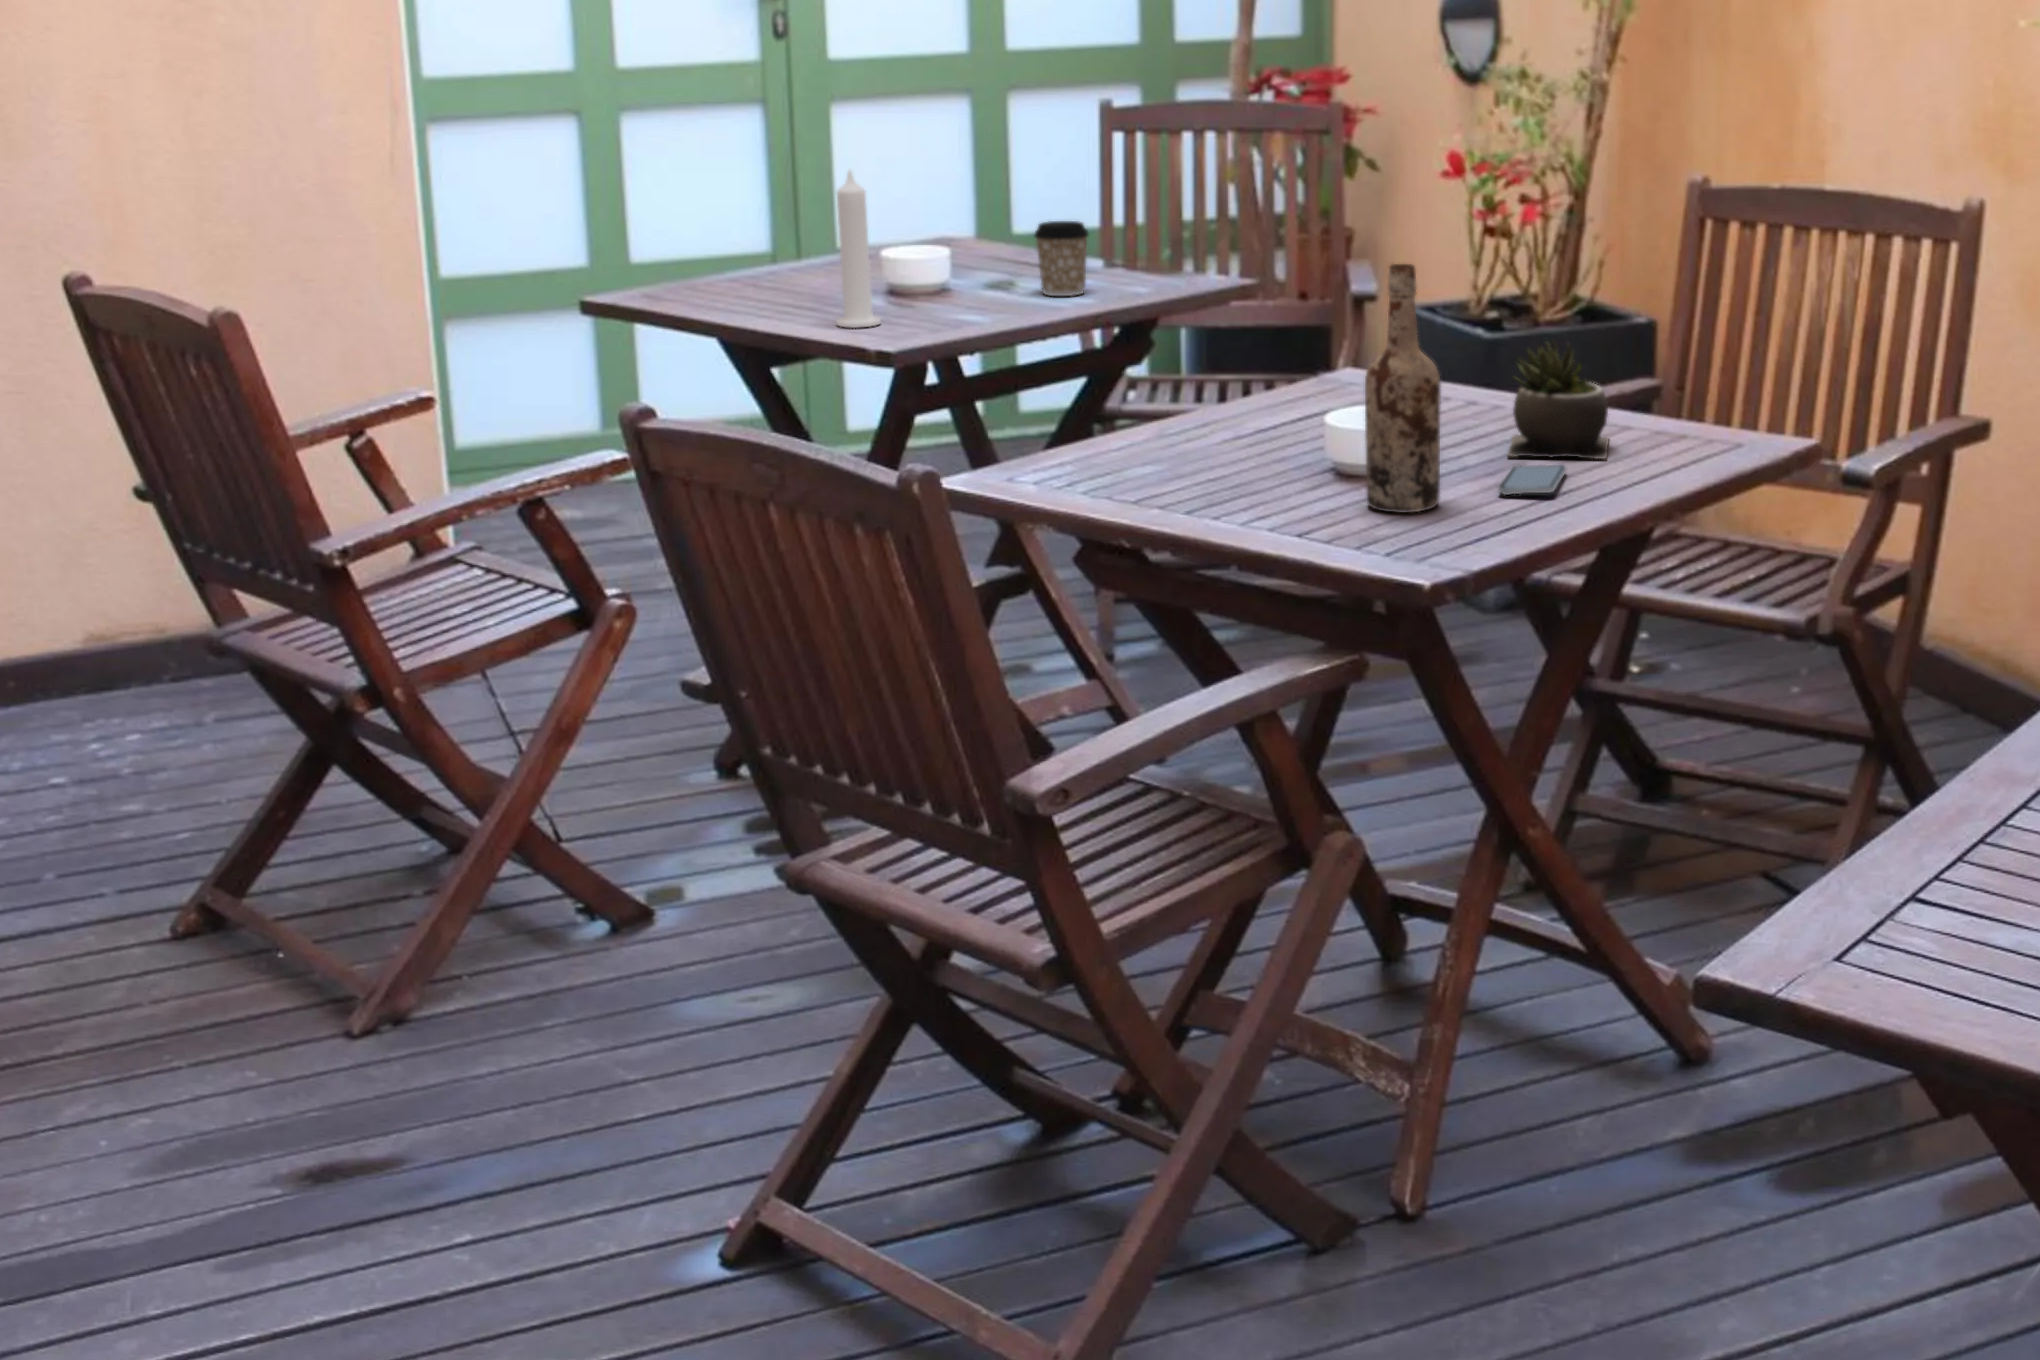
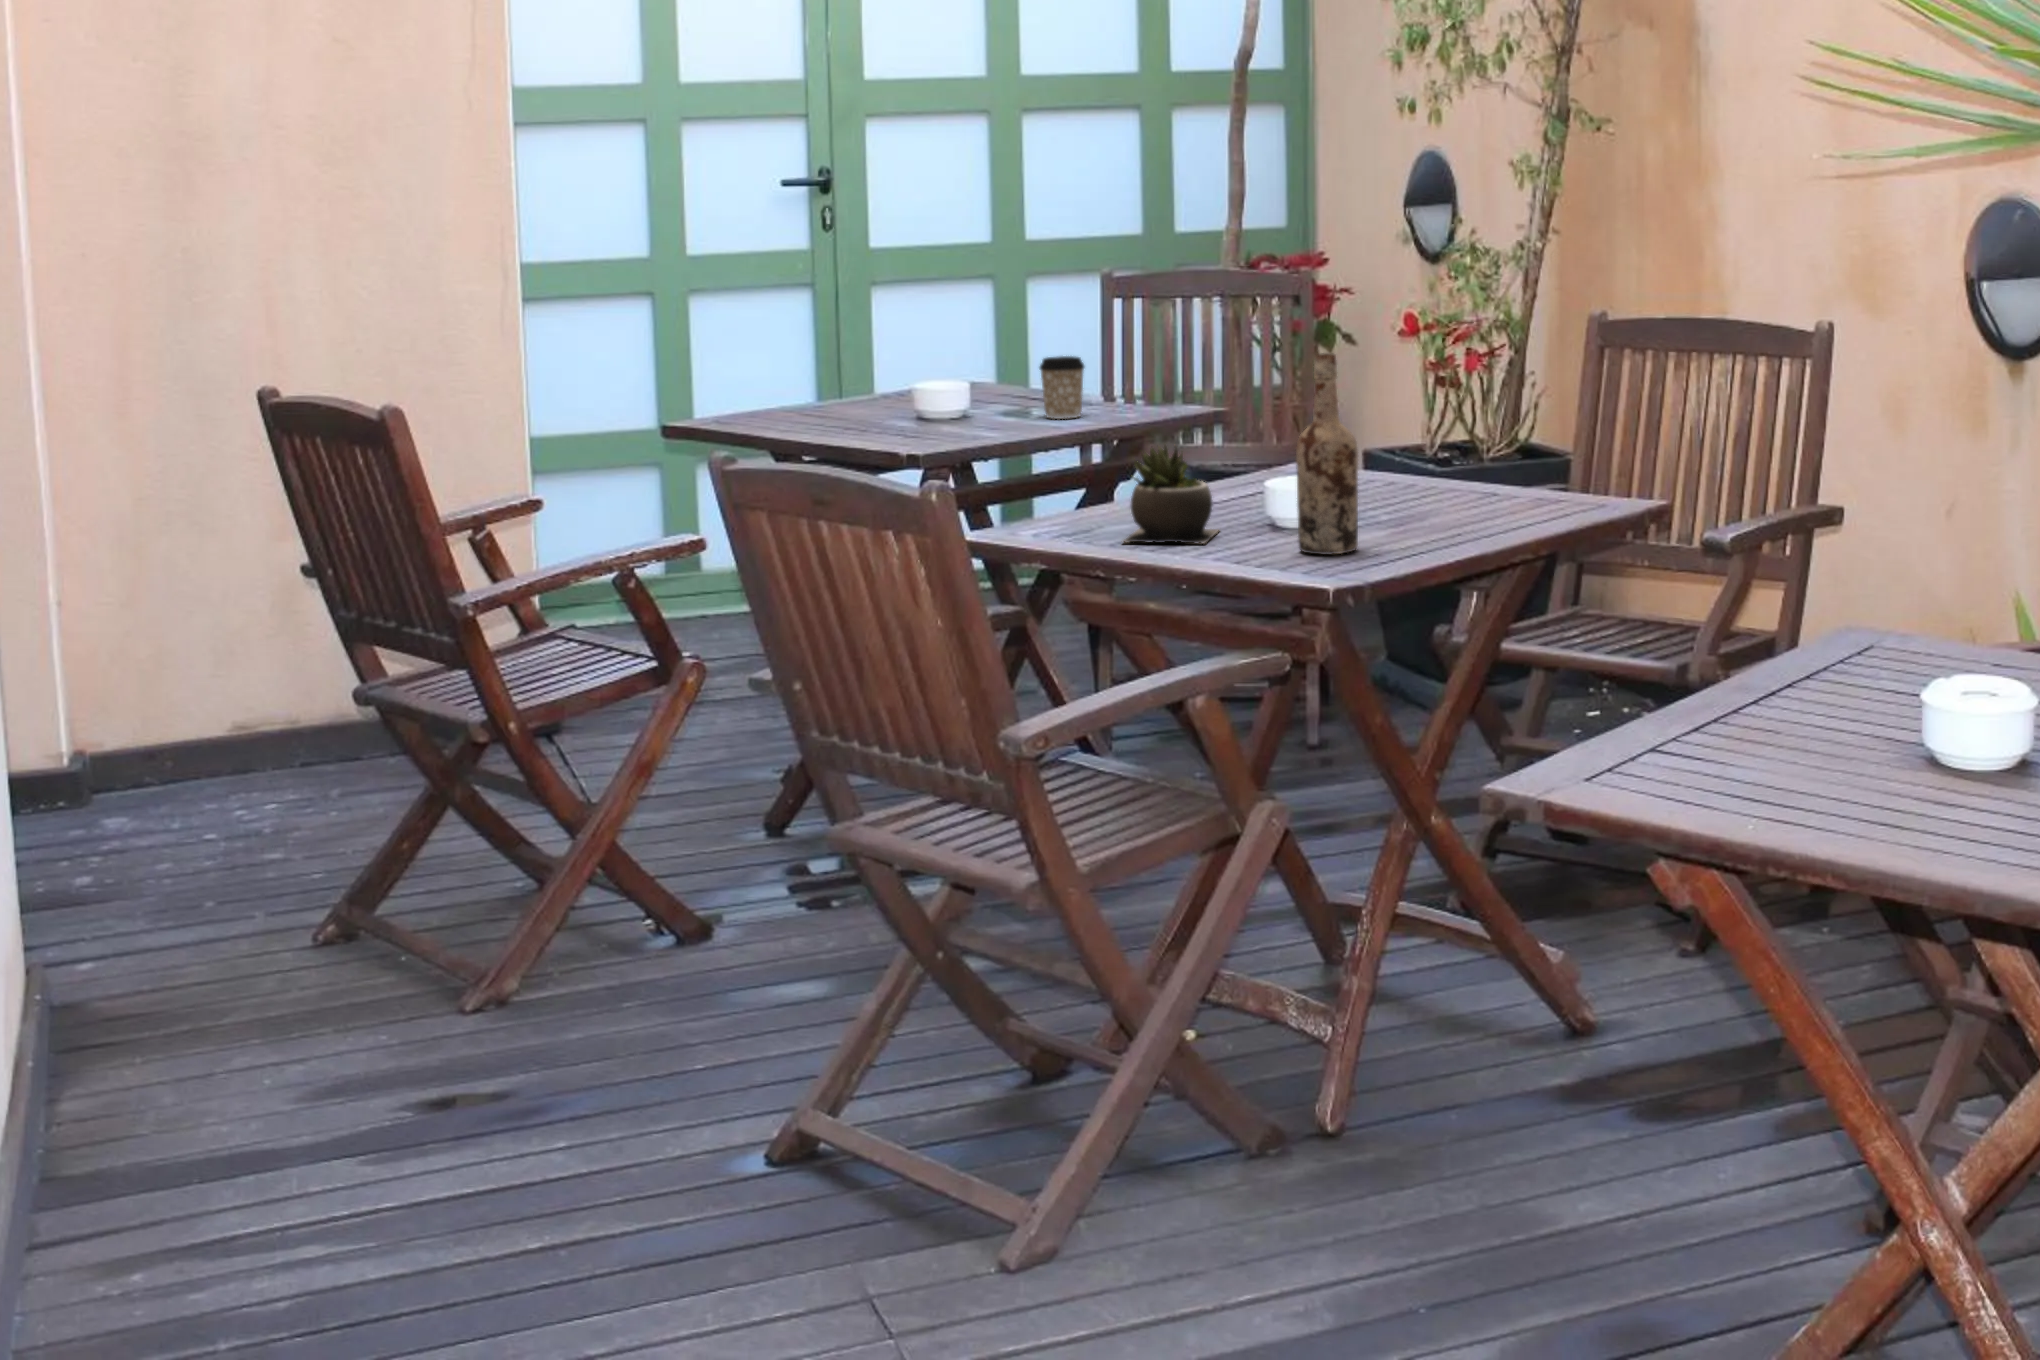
candle: present [836,170,881,327] -> none [873,309,910,440]
succulent plant: present [1508,343,1609,459] -> present [1124,446,1219,543]
smartphone: present [1498,465,1567,495] -> none [1407,524,1467,543]

